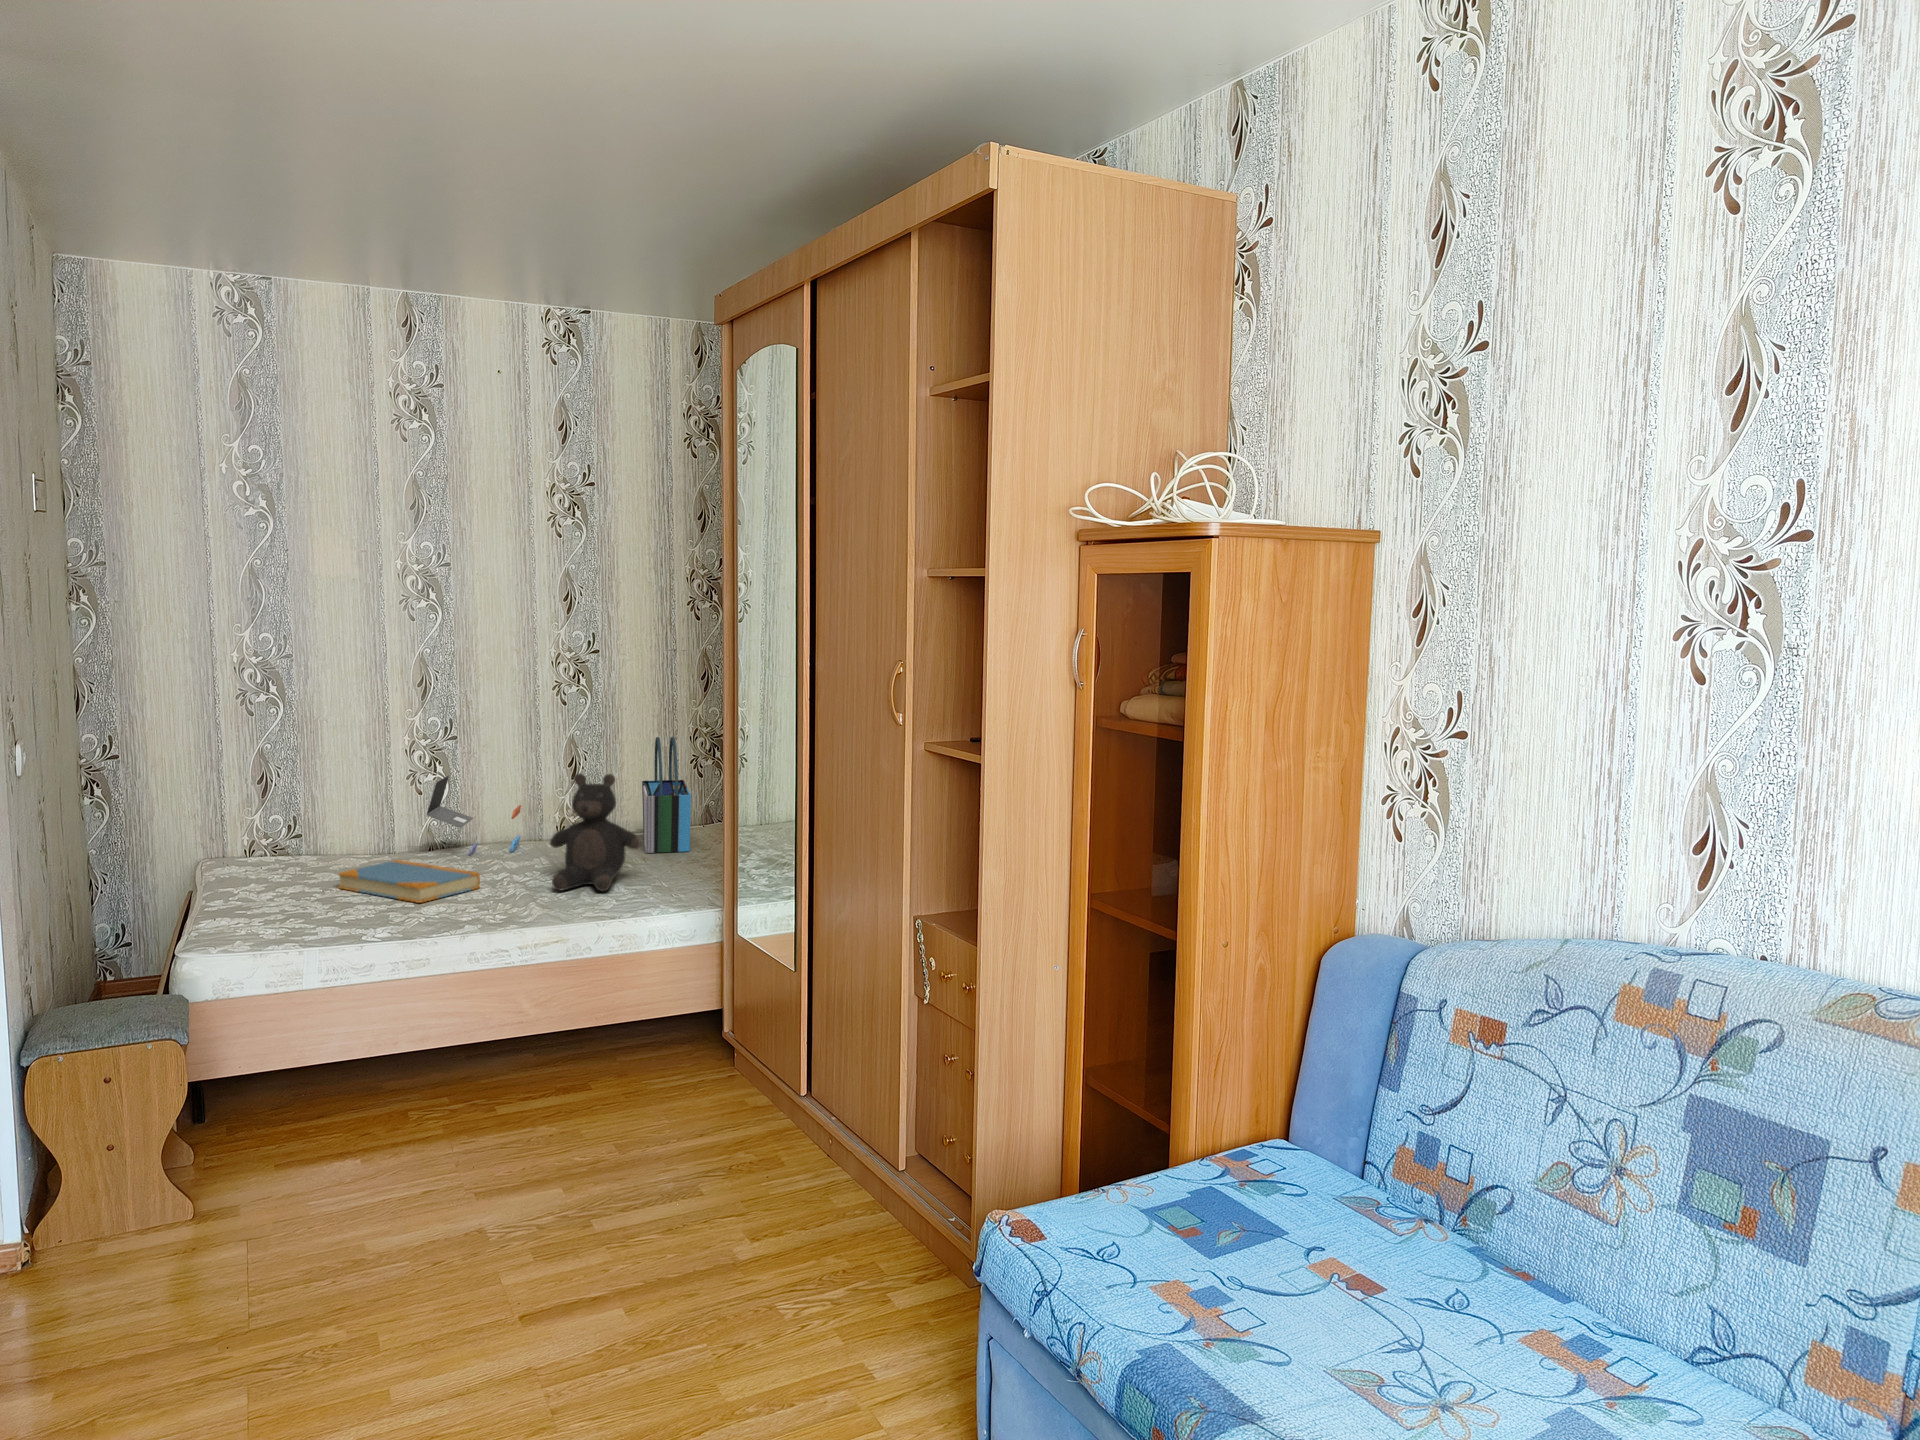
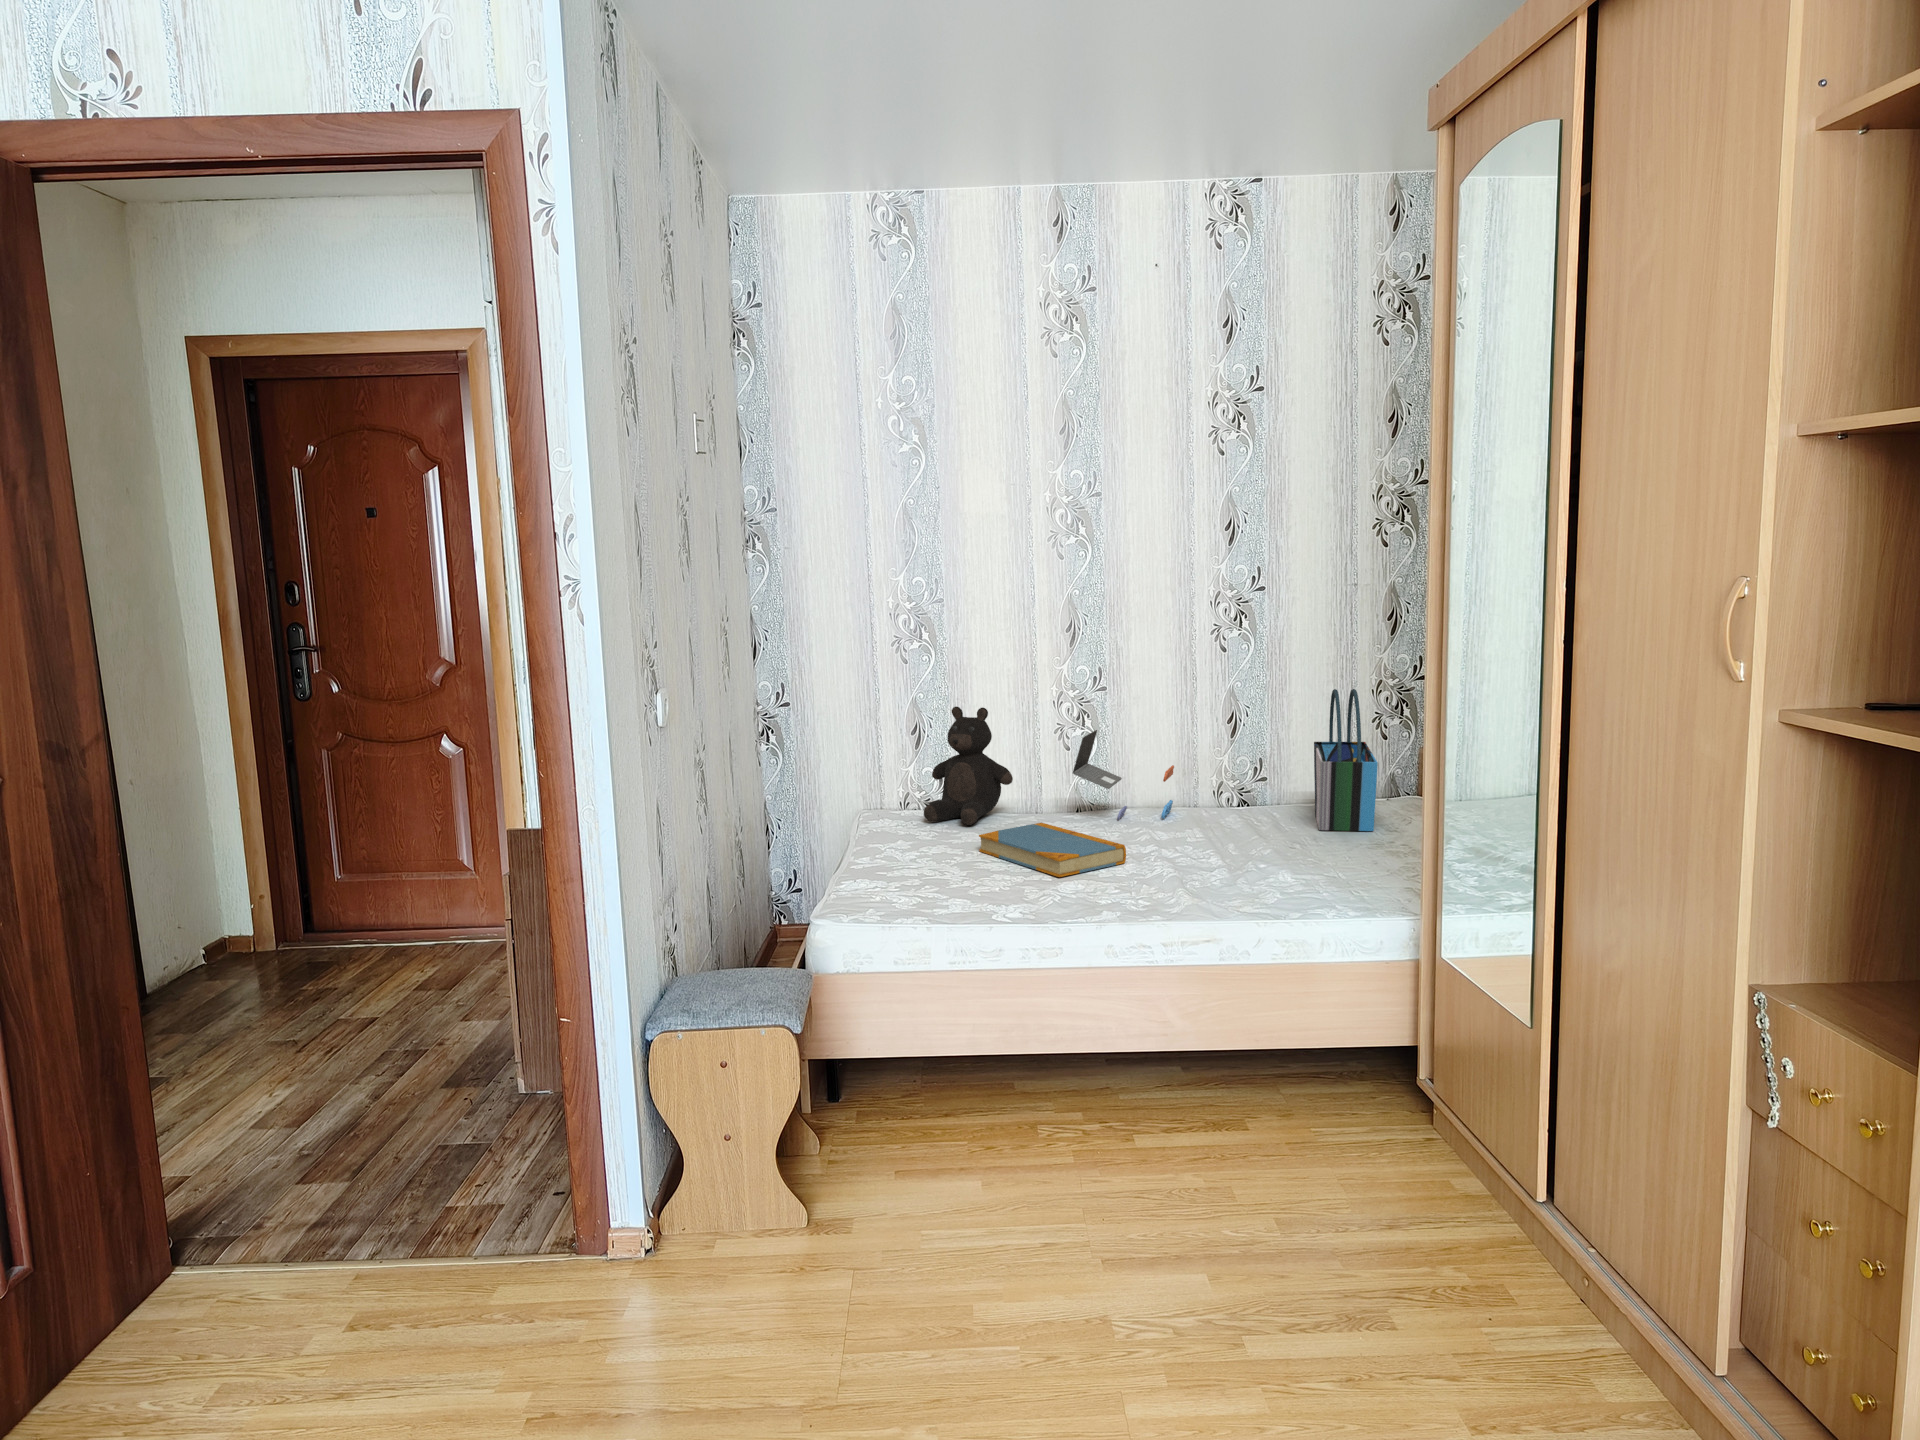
teddy bear: present [550,773,641,891] -> present [924,707,1013,825]

